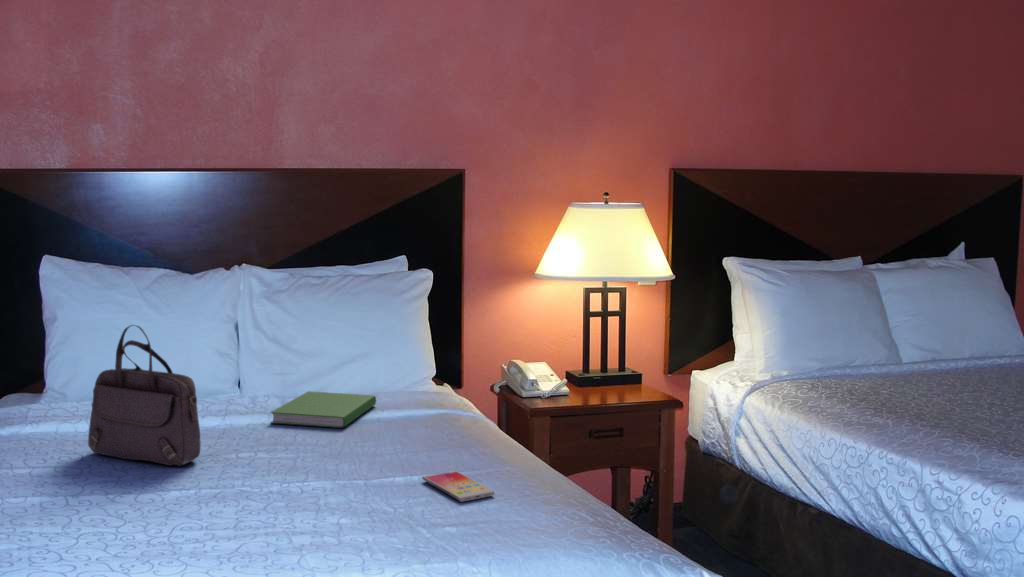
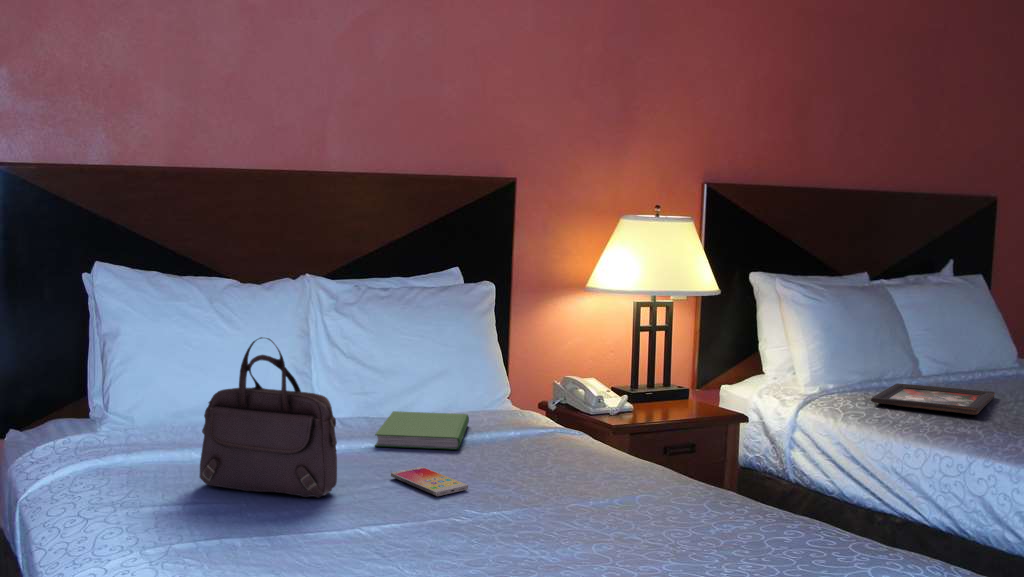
decorative tray: none [808,372,950,406] -> present [871,383,995,415]
smartphone: present [422,470,494,502] -> present [391,467,468,496]

